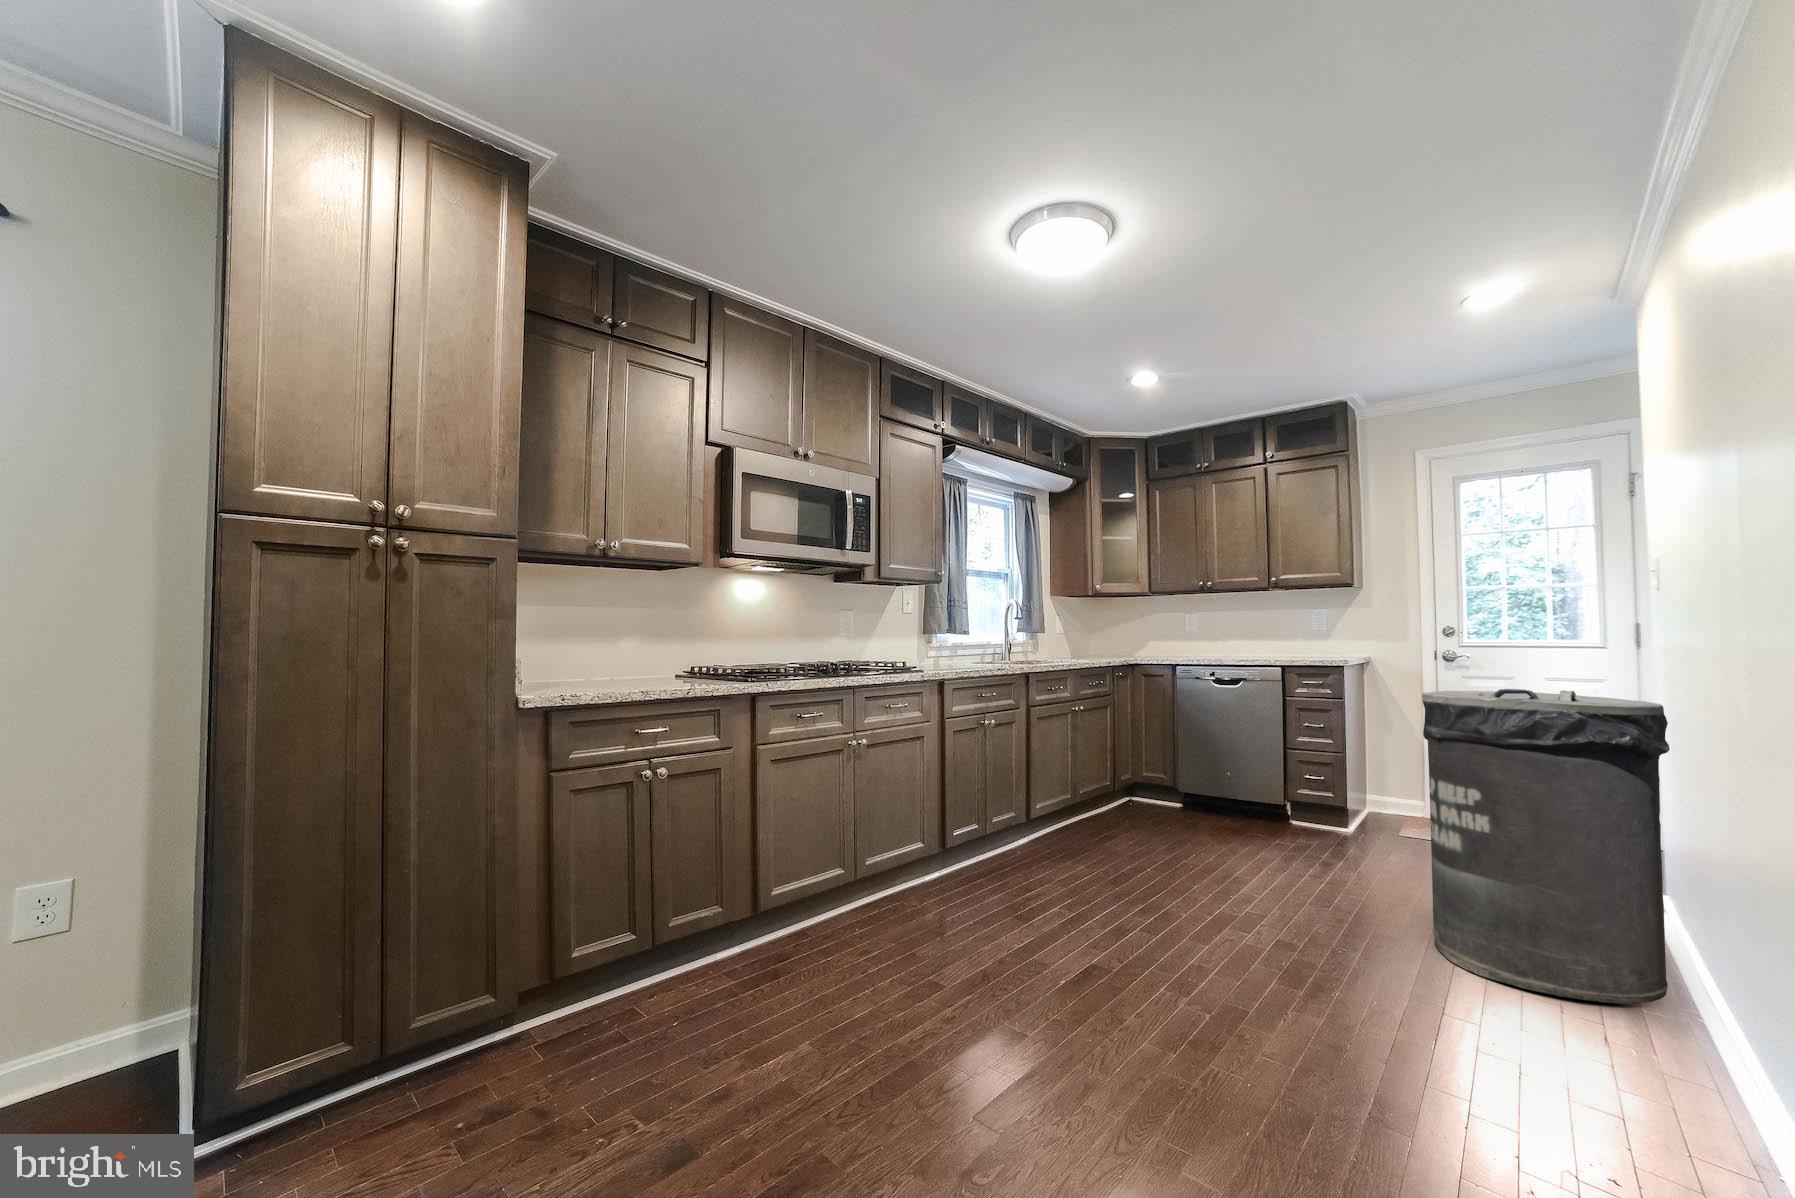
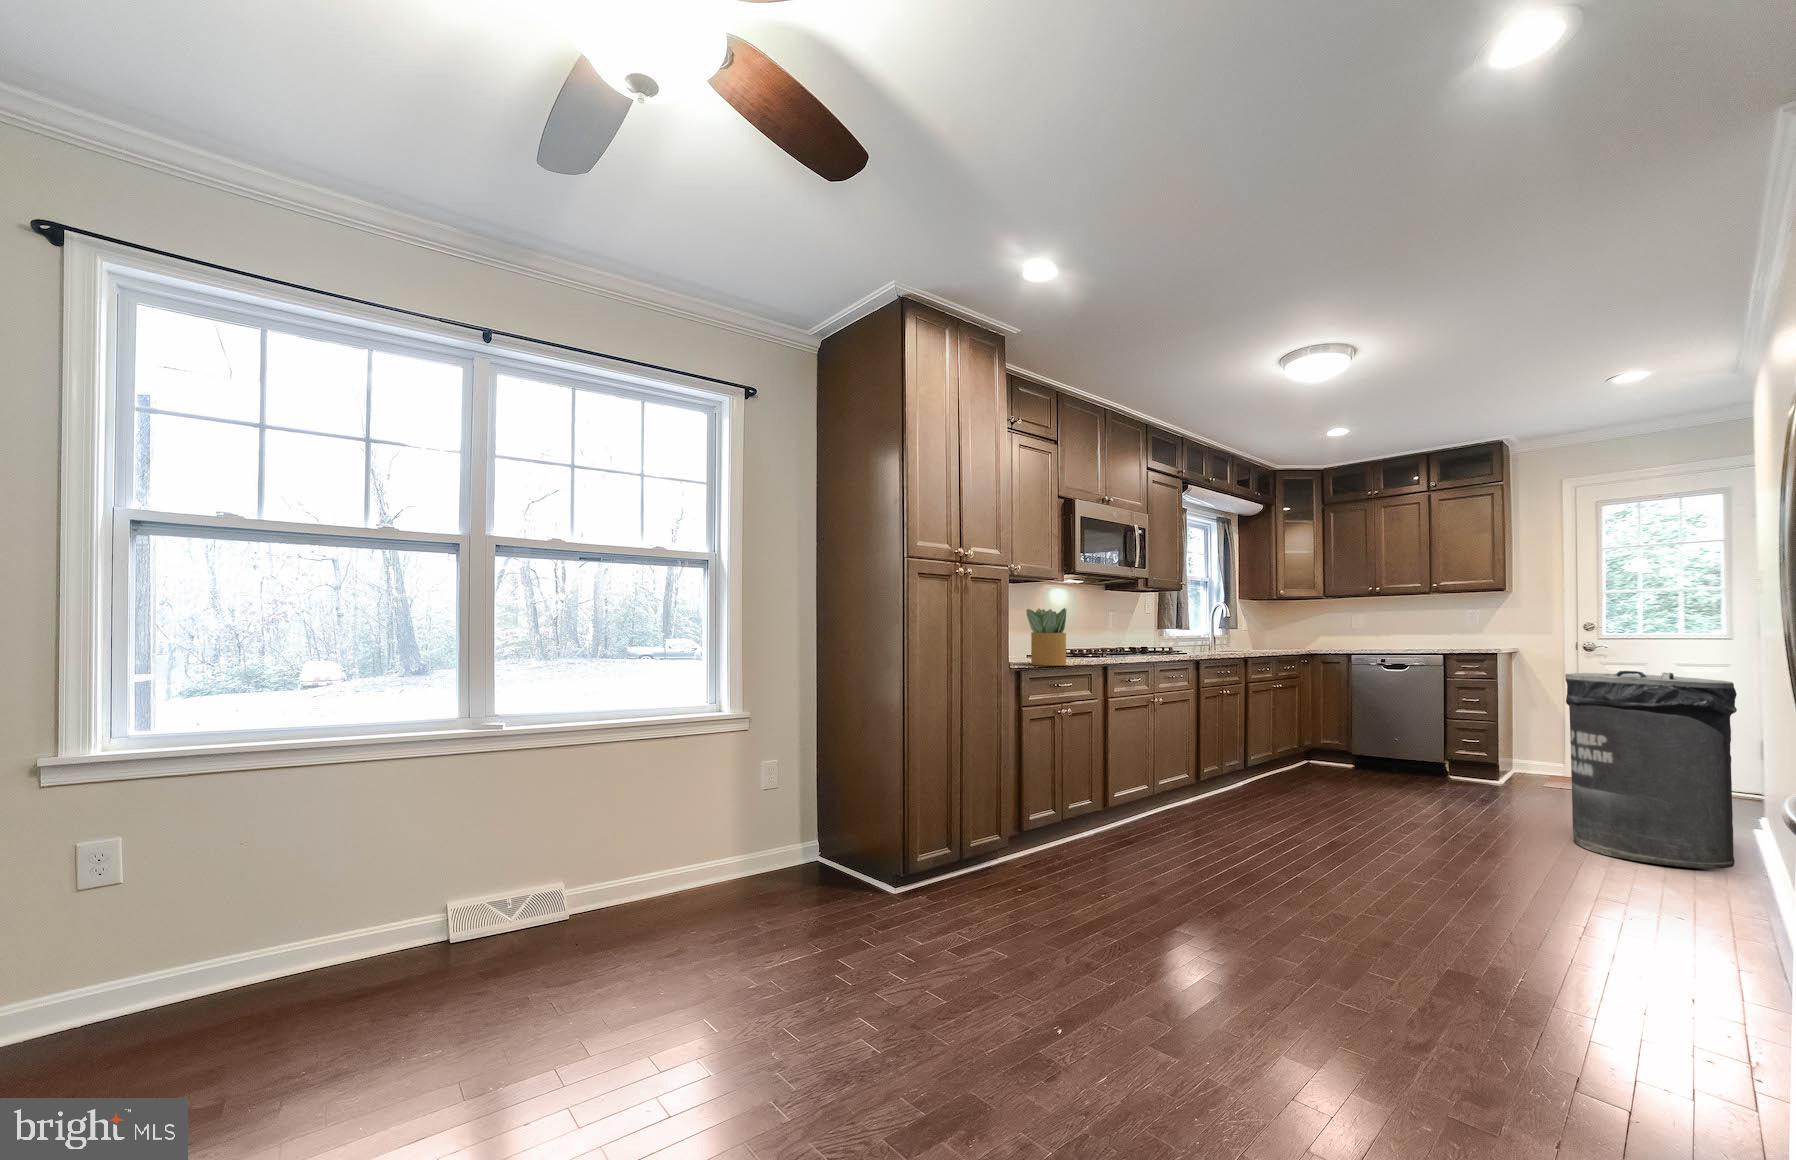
potted plant: none [597,600,672,695] -> present [1026,608,1067,666]

